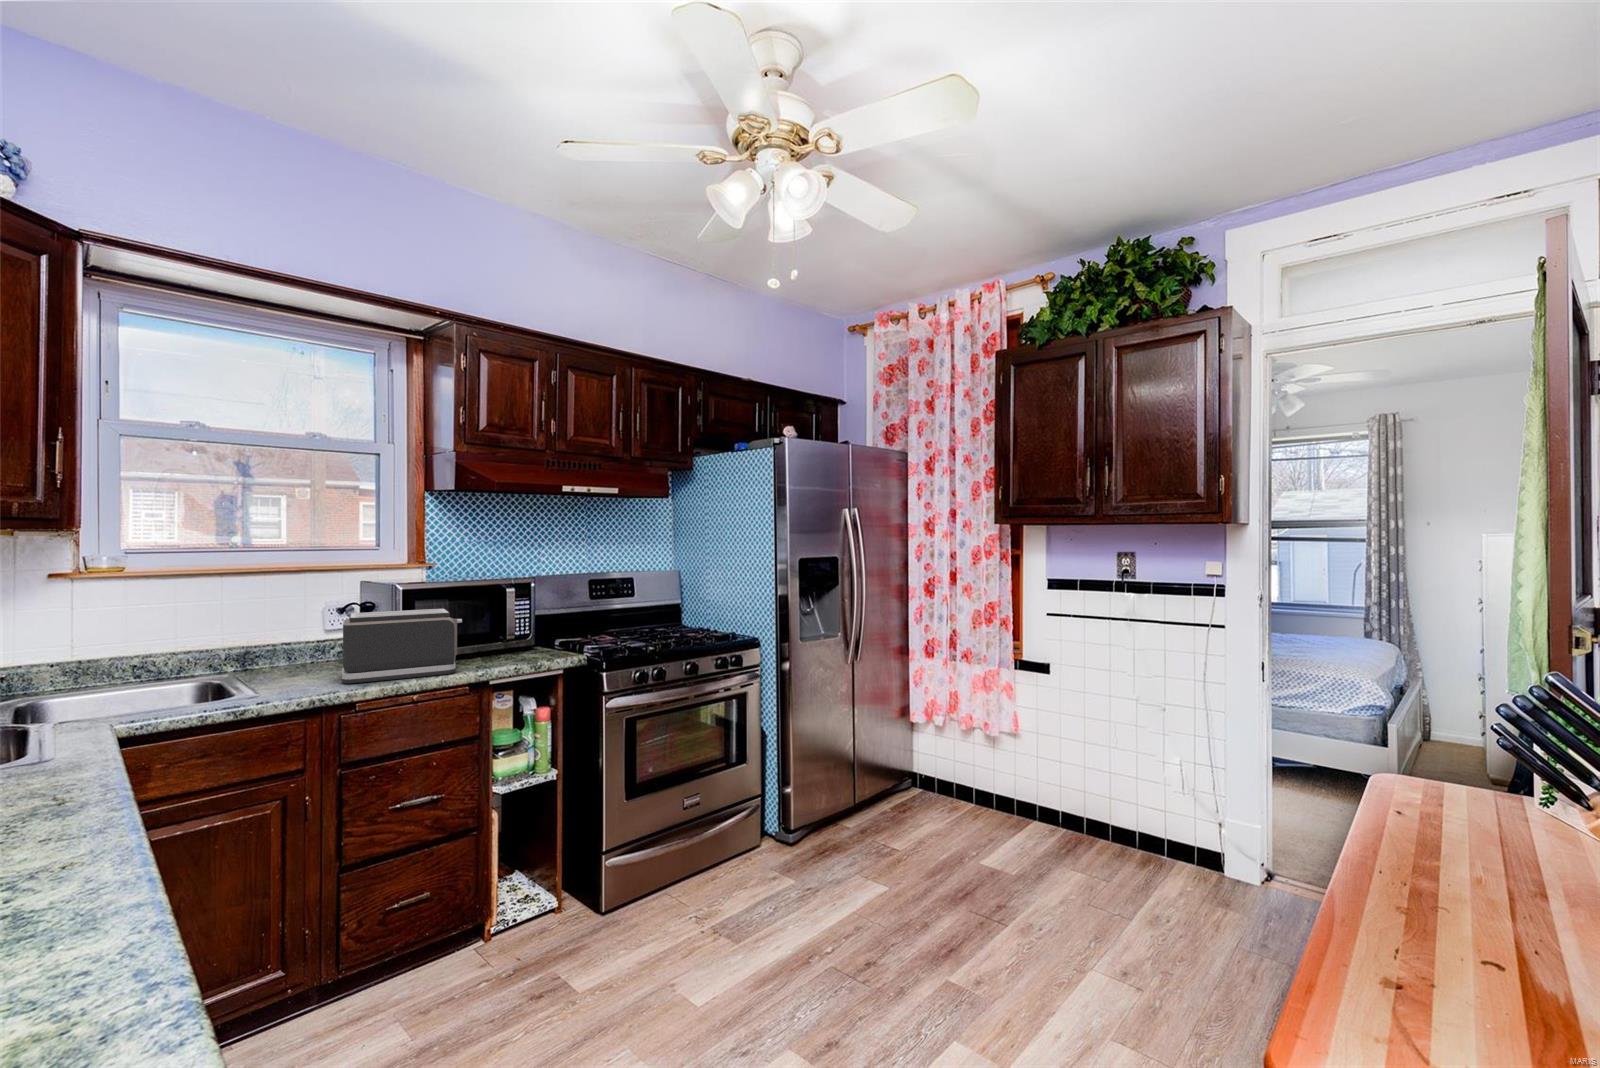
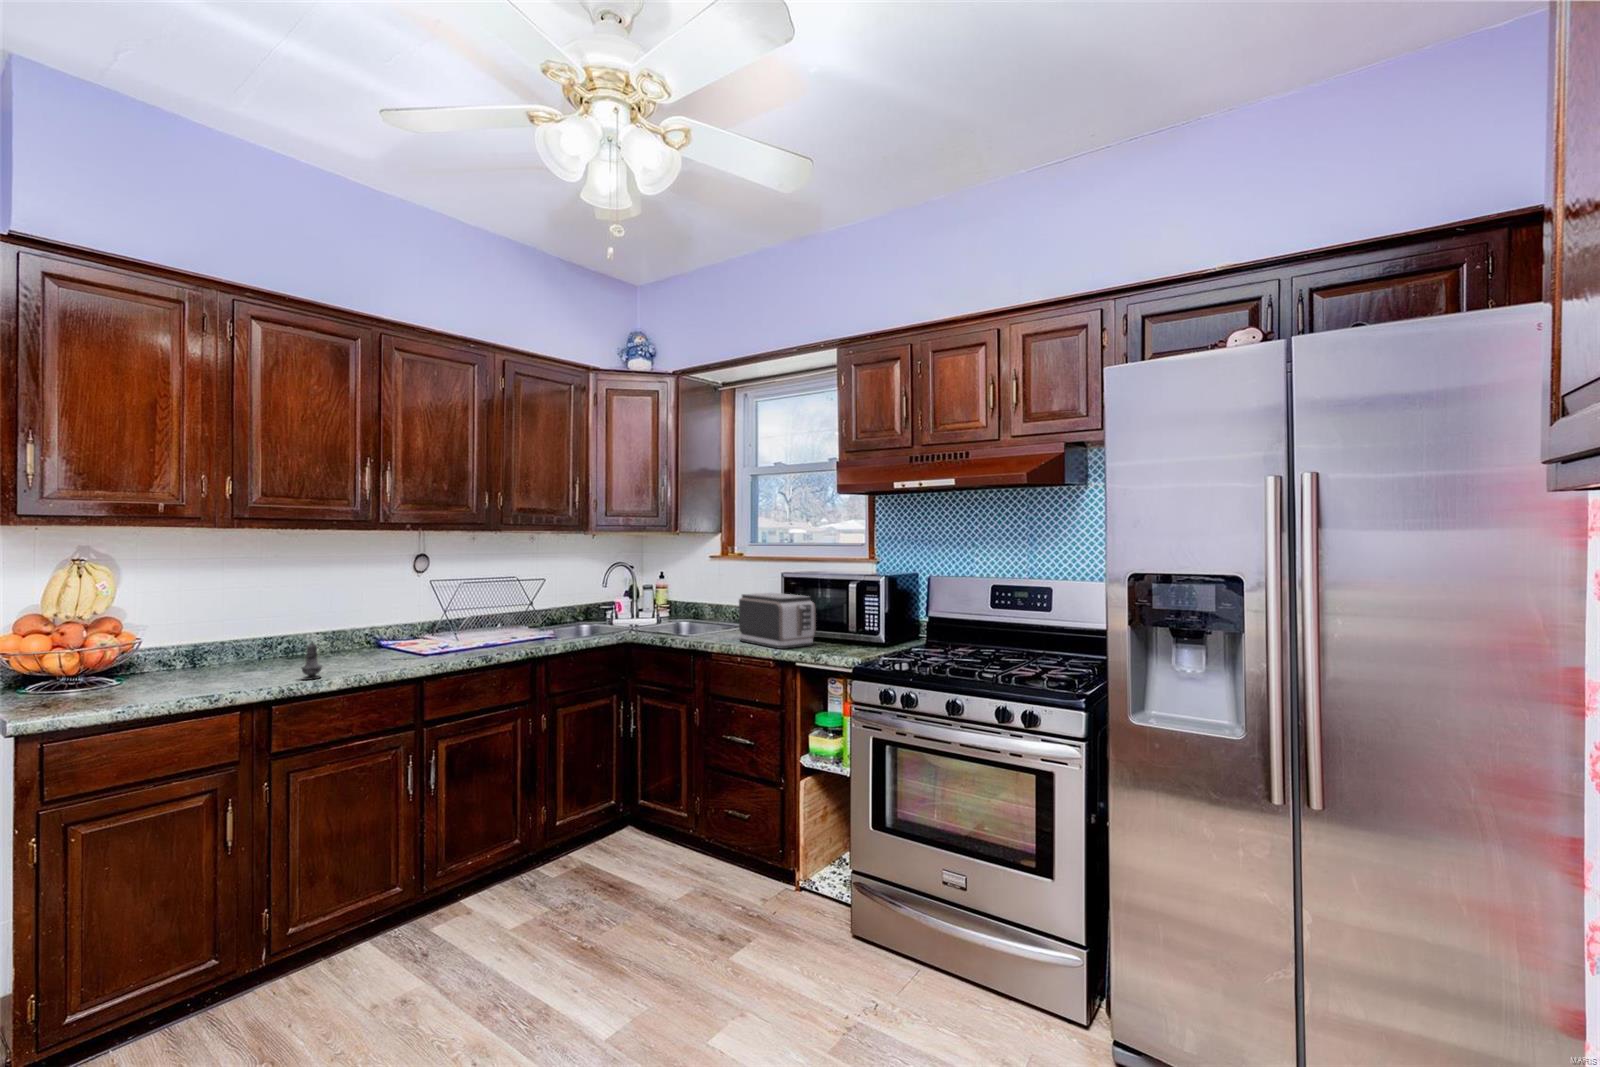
salt shaker: none [67,854,146,984] -> present [302,642,322,680]

